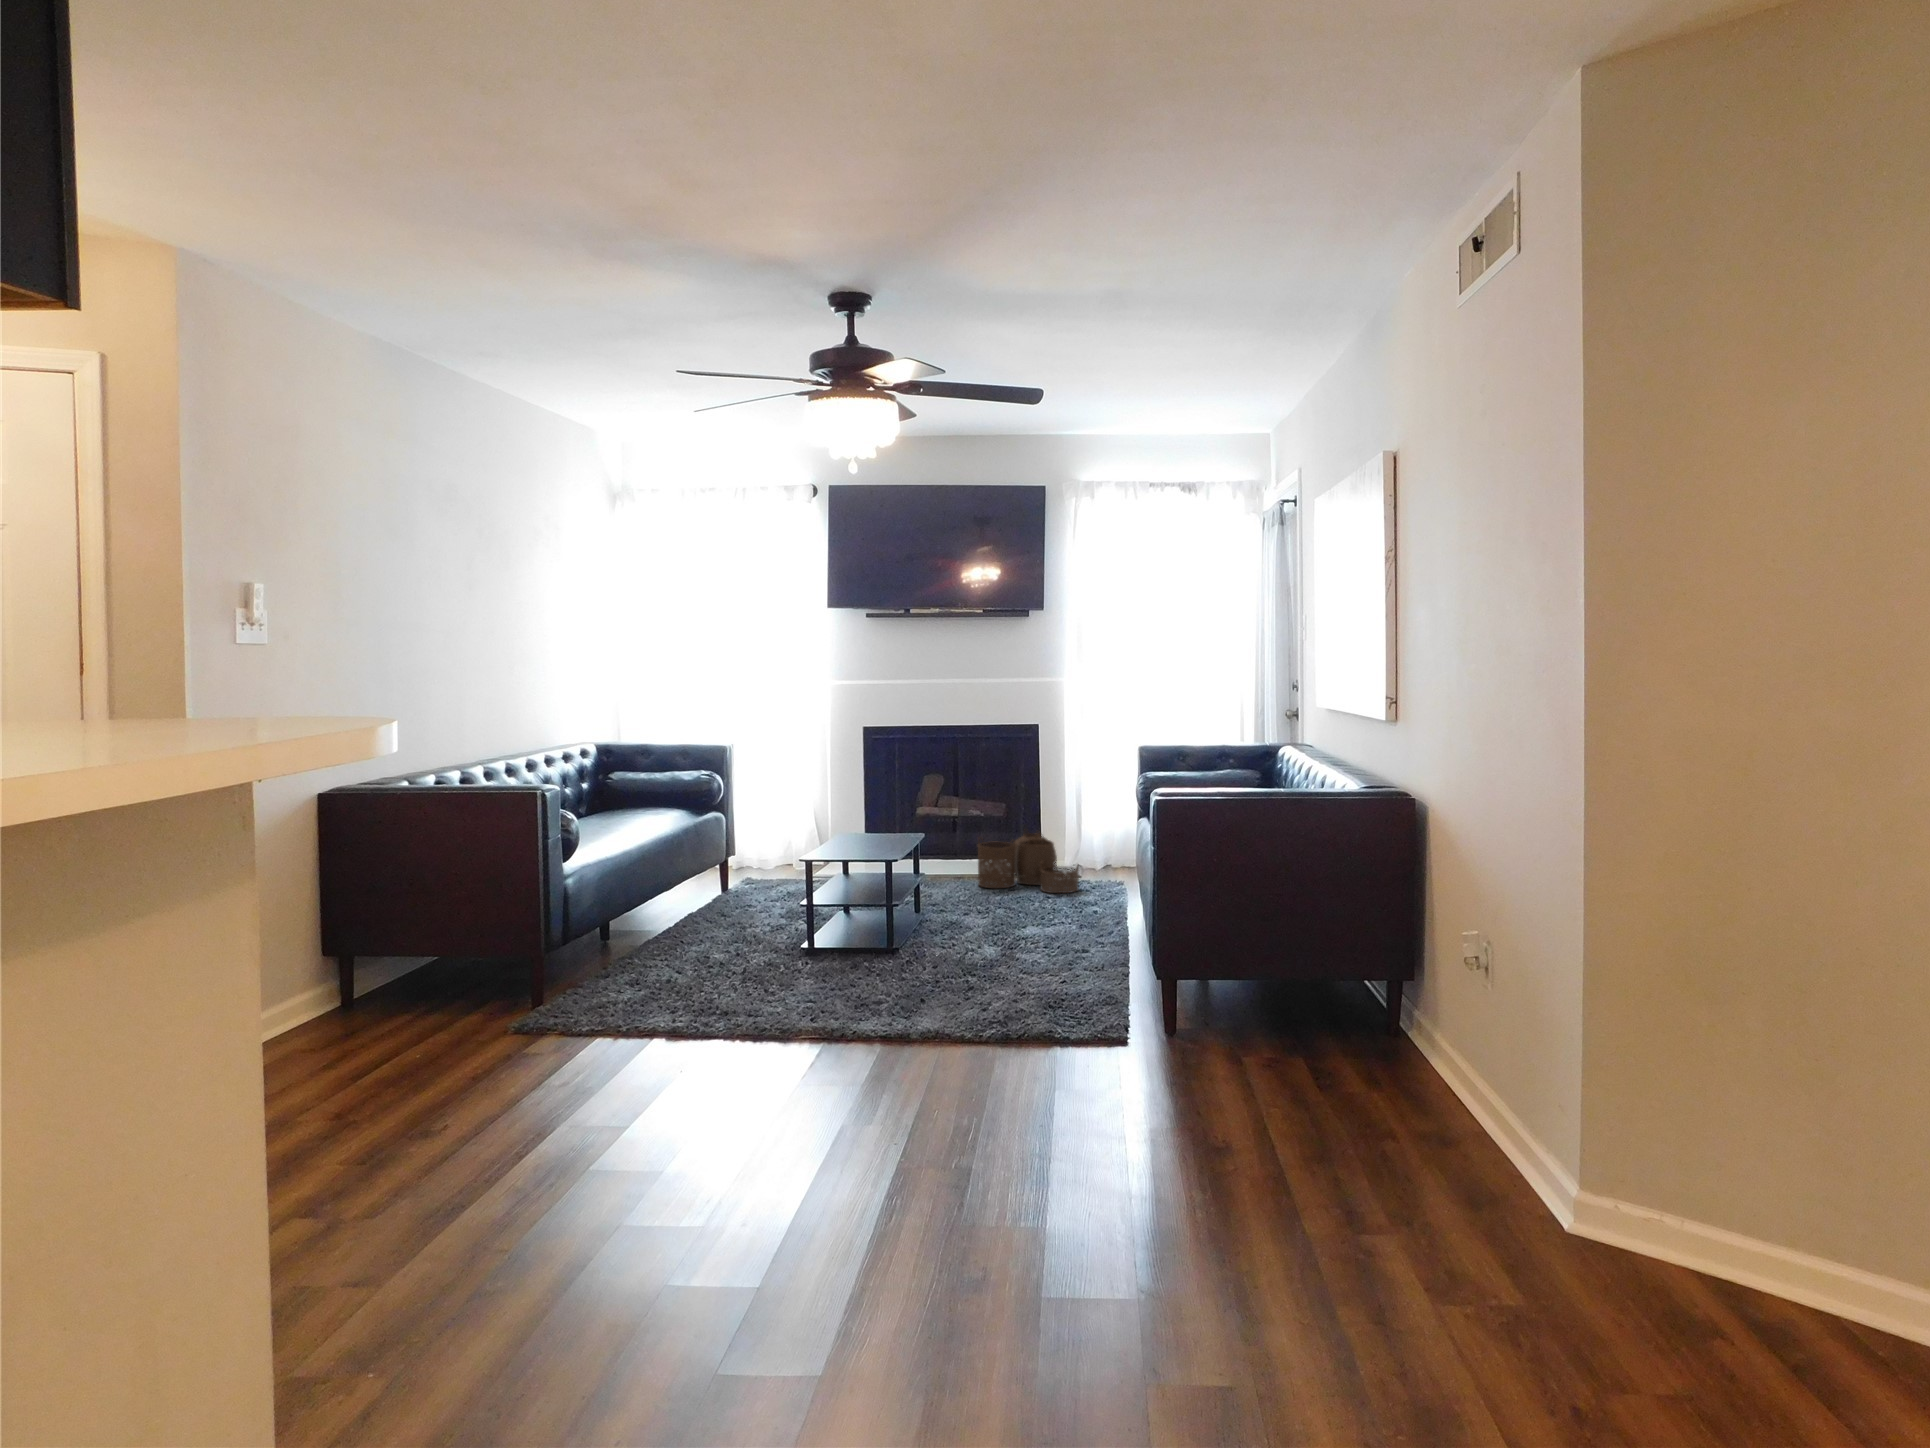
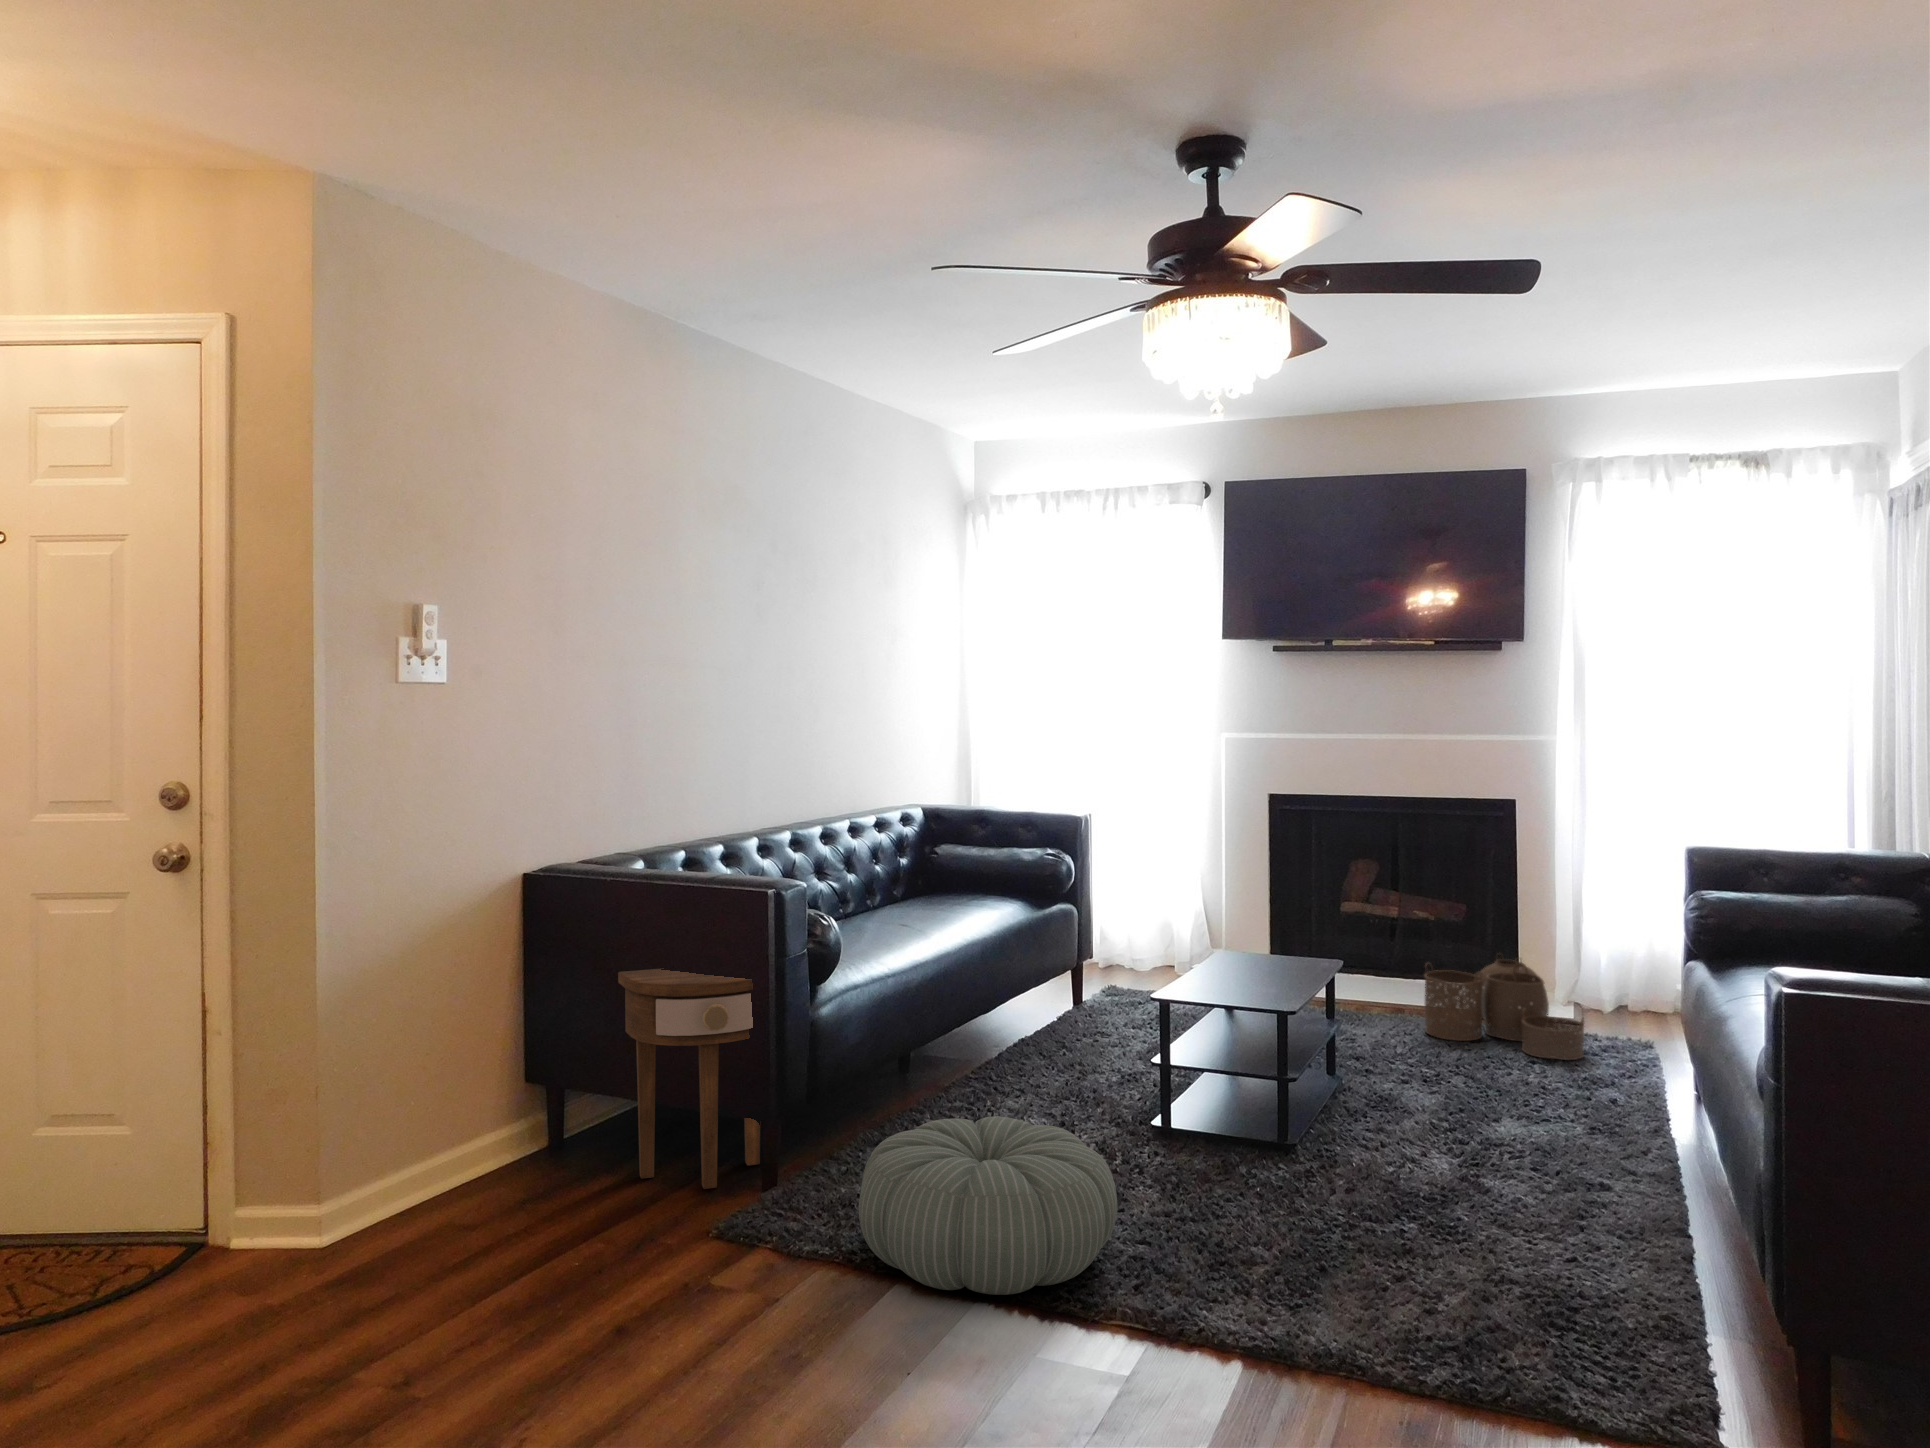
side table: none [339,850,487,1038] -> present [618,969,760,1189]
pouf: none [570,948,772,1070] -> present [859,1116,1117,1295]

